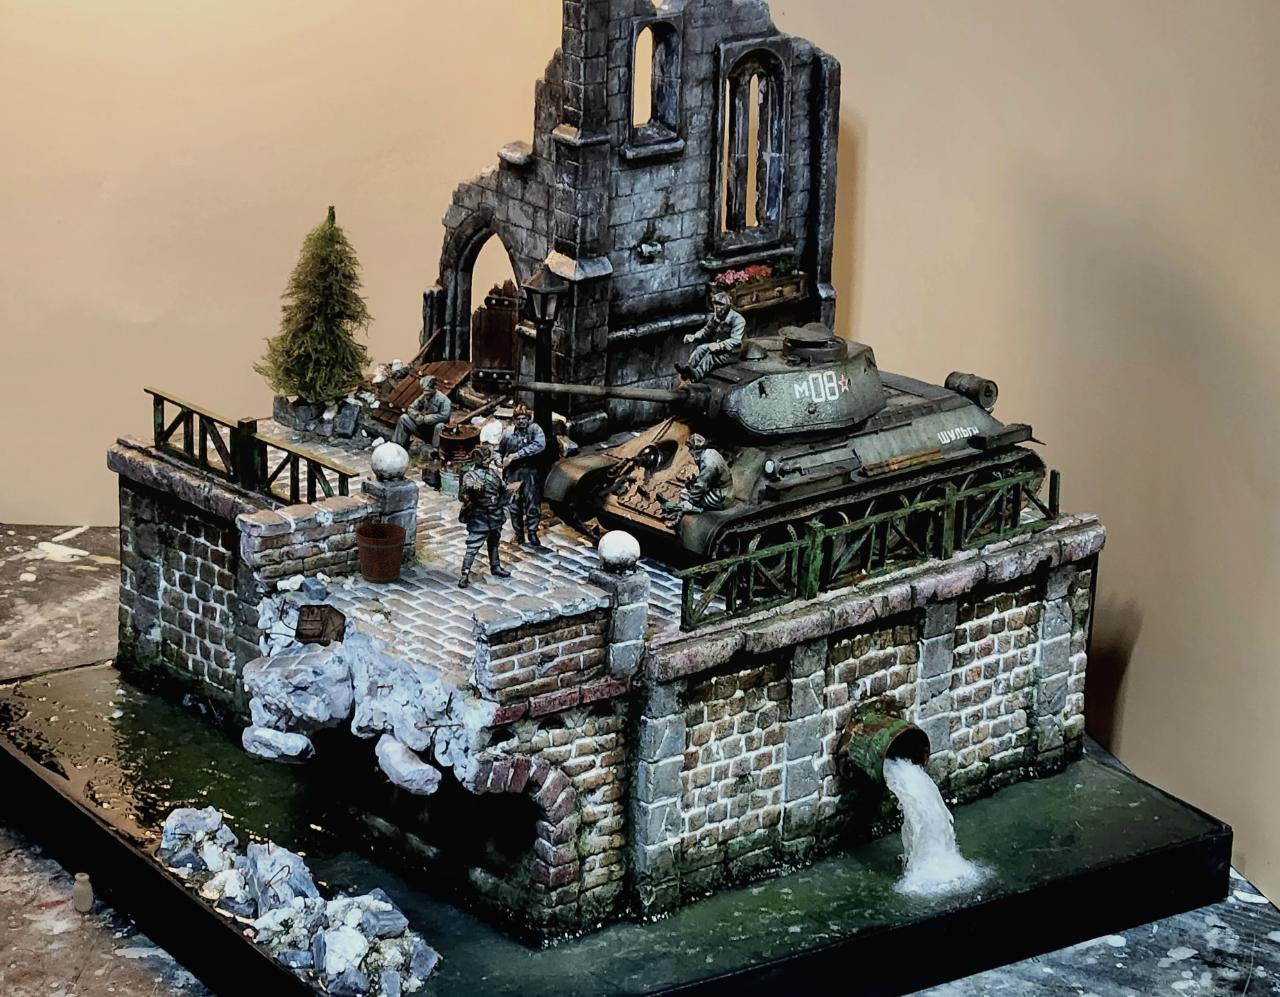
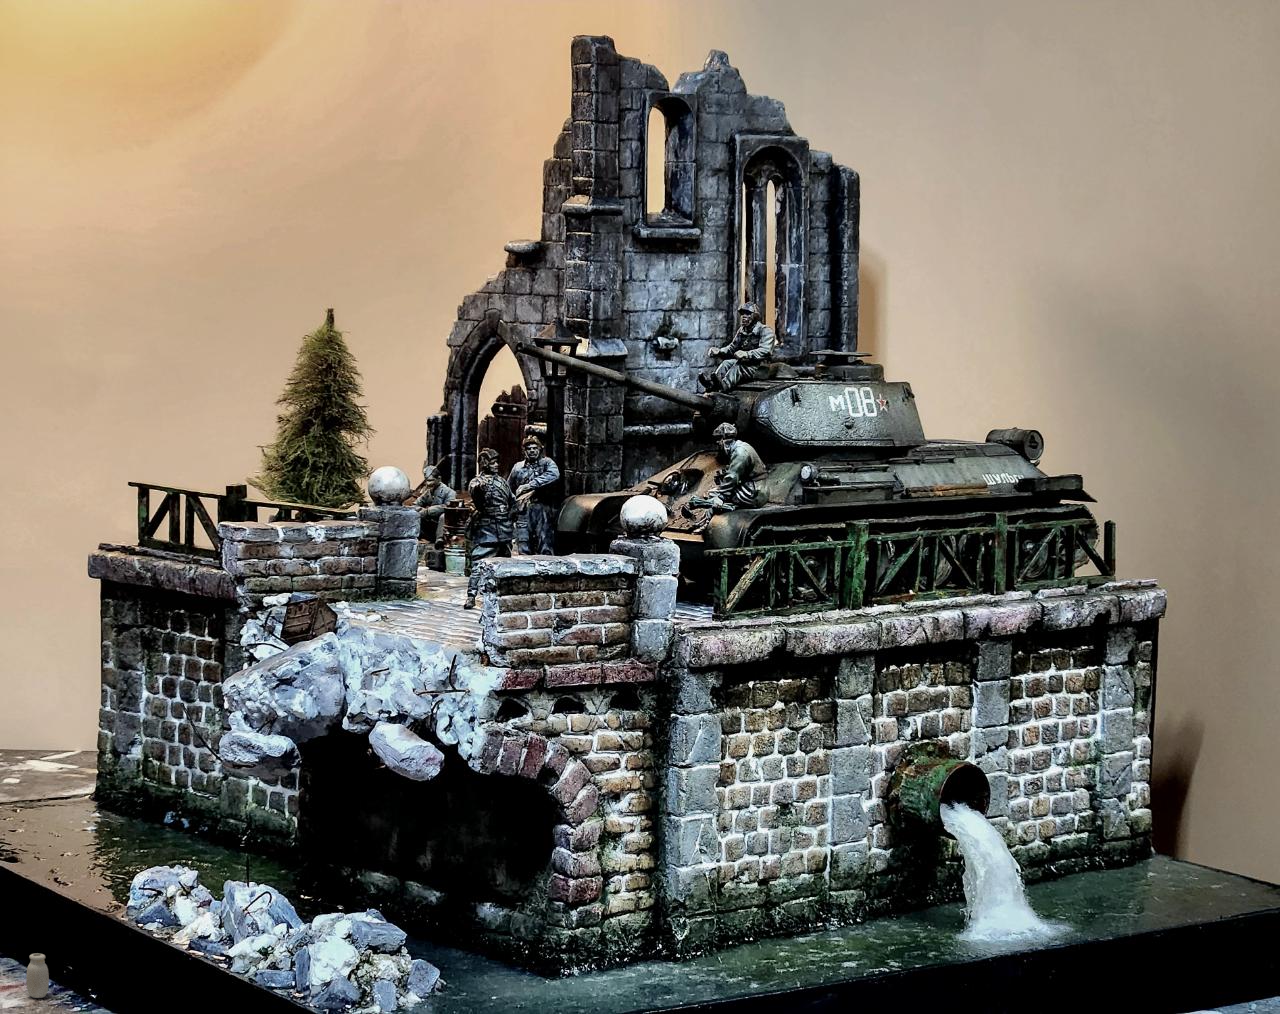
bucket: present [356,522,406,583] -> none [351,555,407,615]

